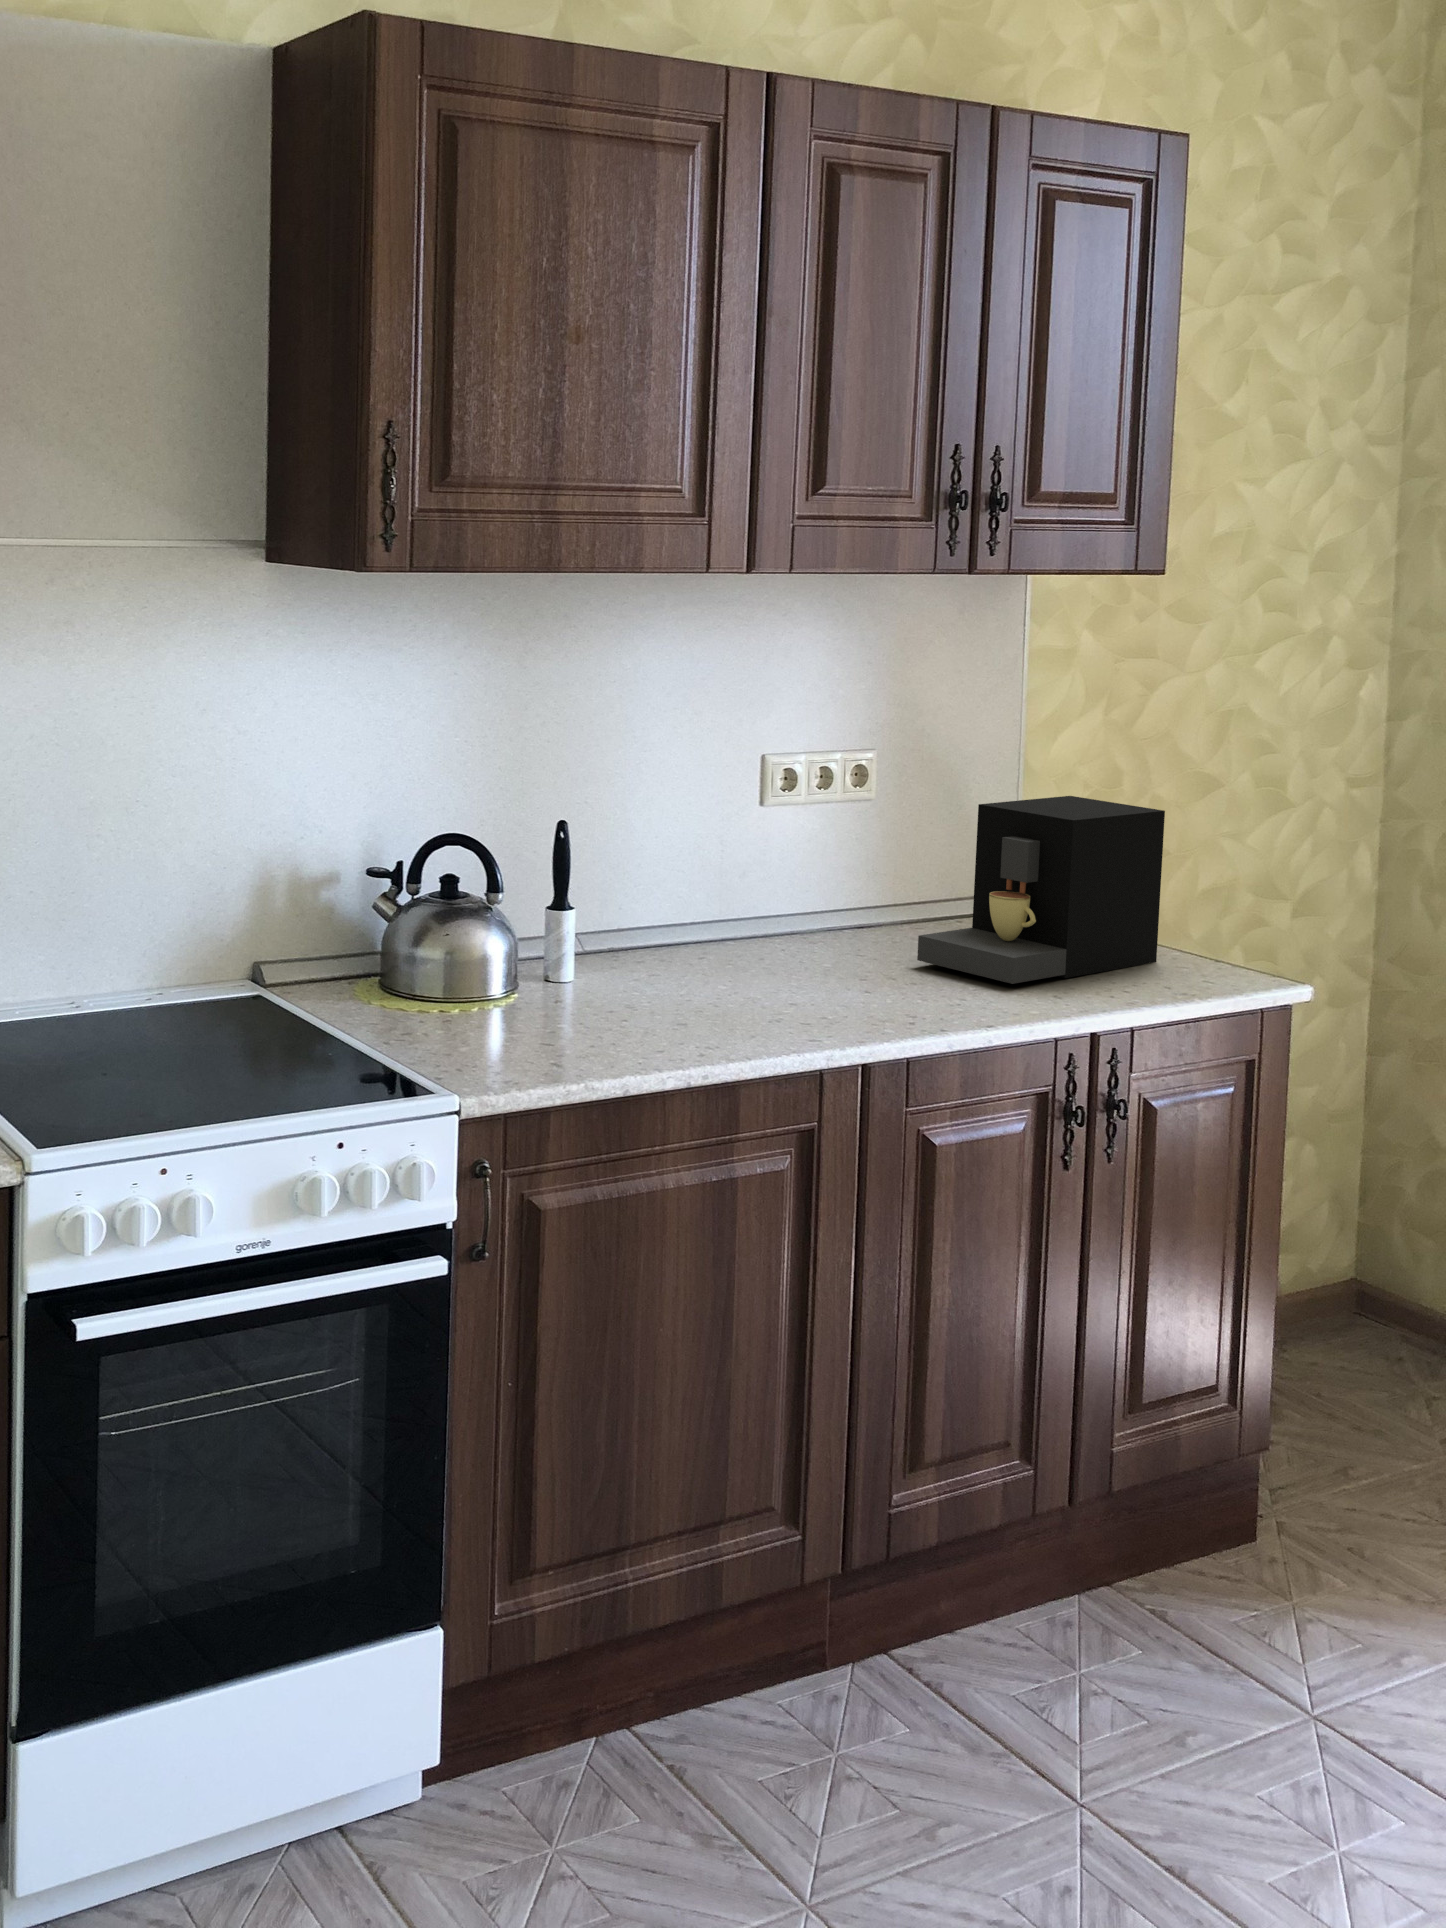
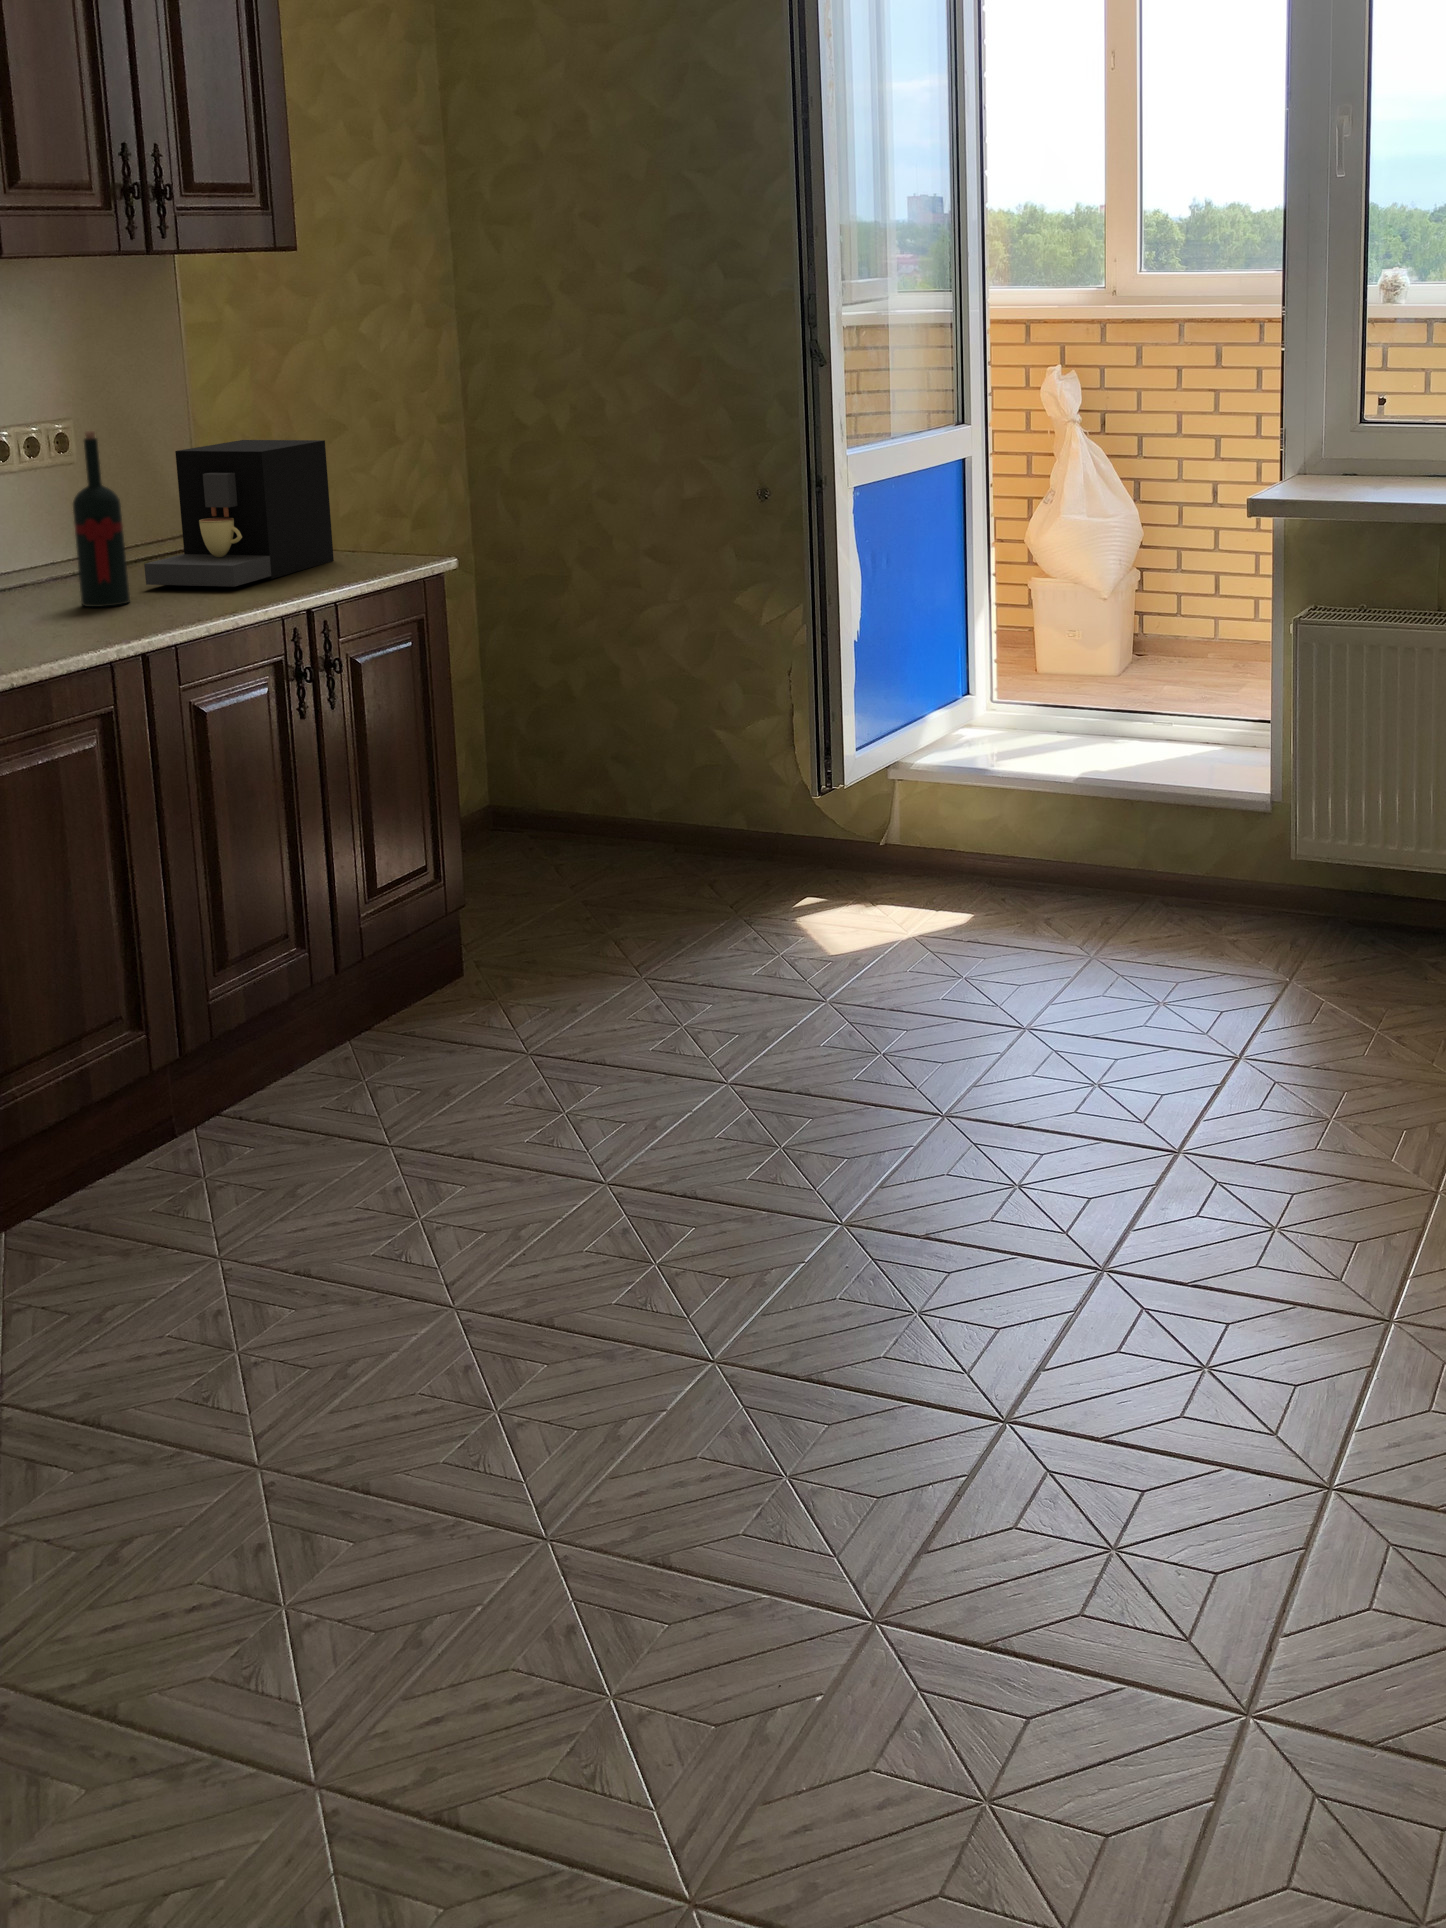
wine bottle: none [834,775,893,985] -> present [73,431,130,607]

